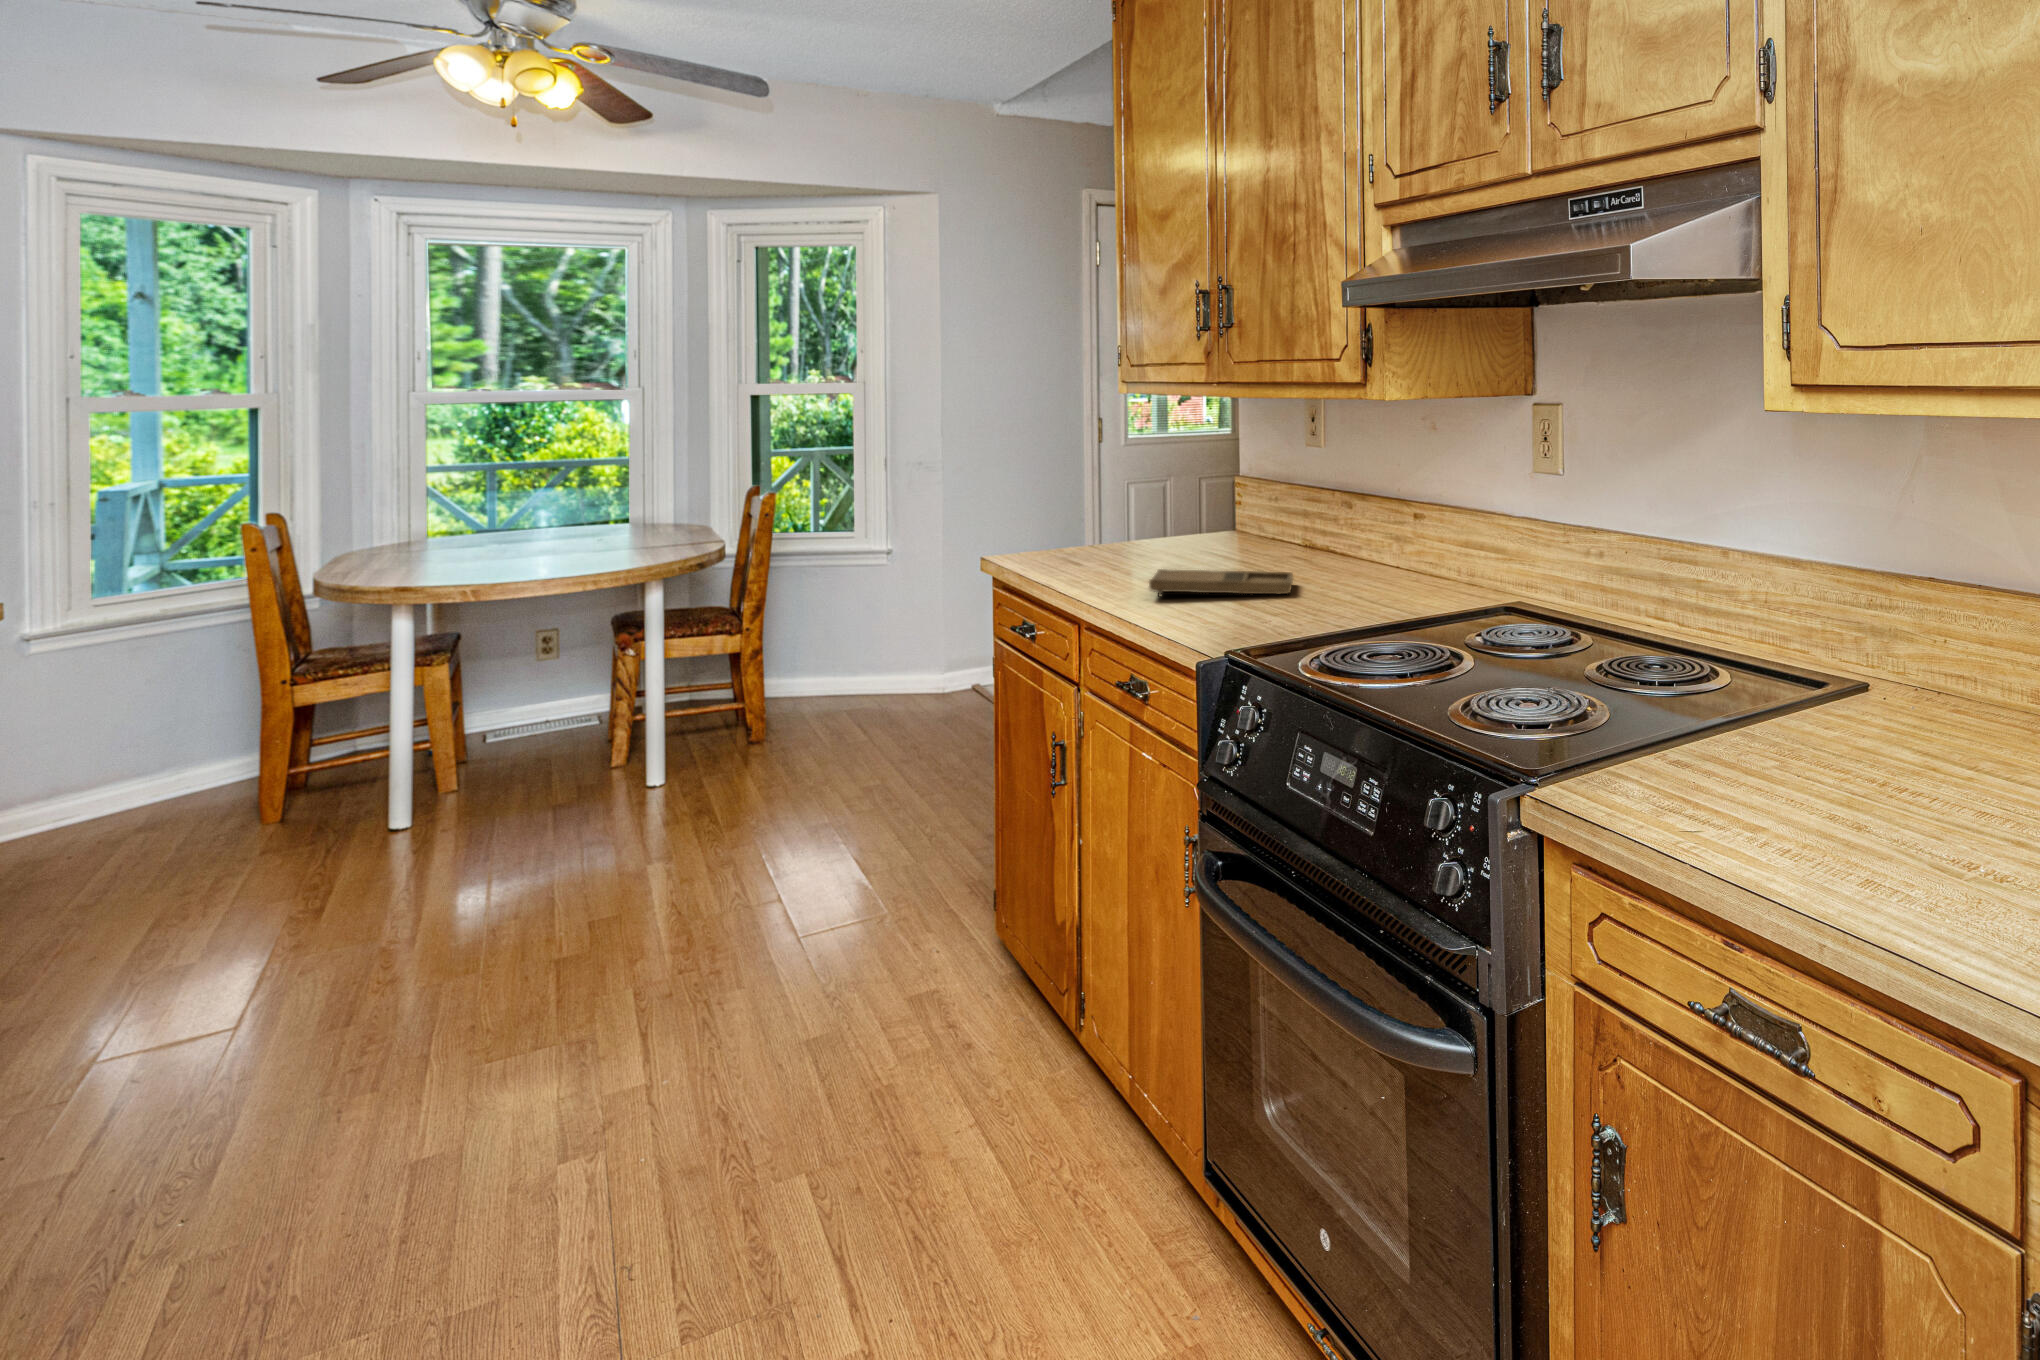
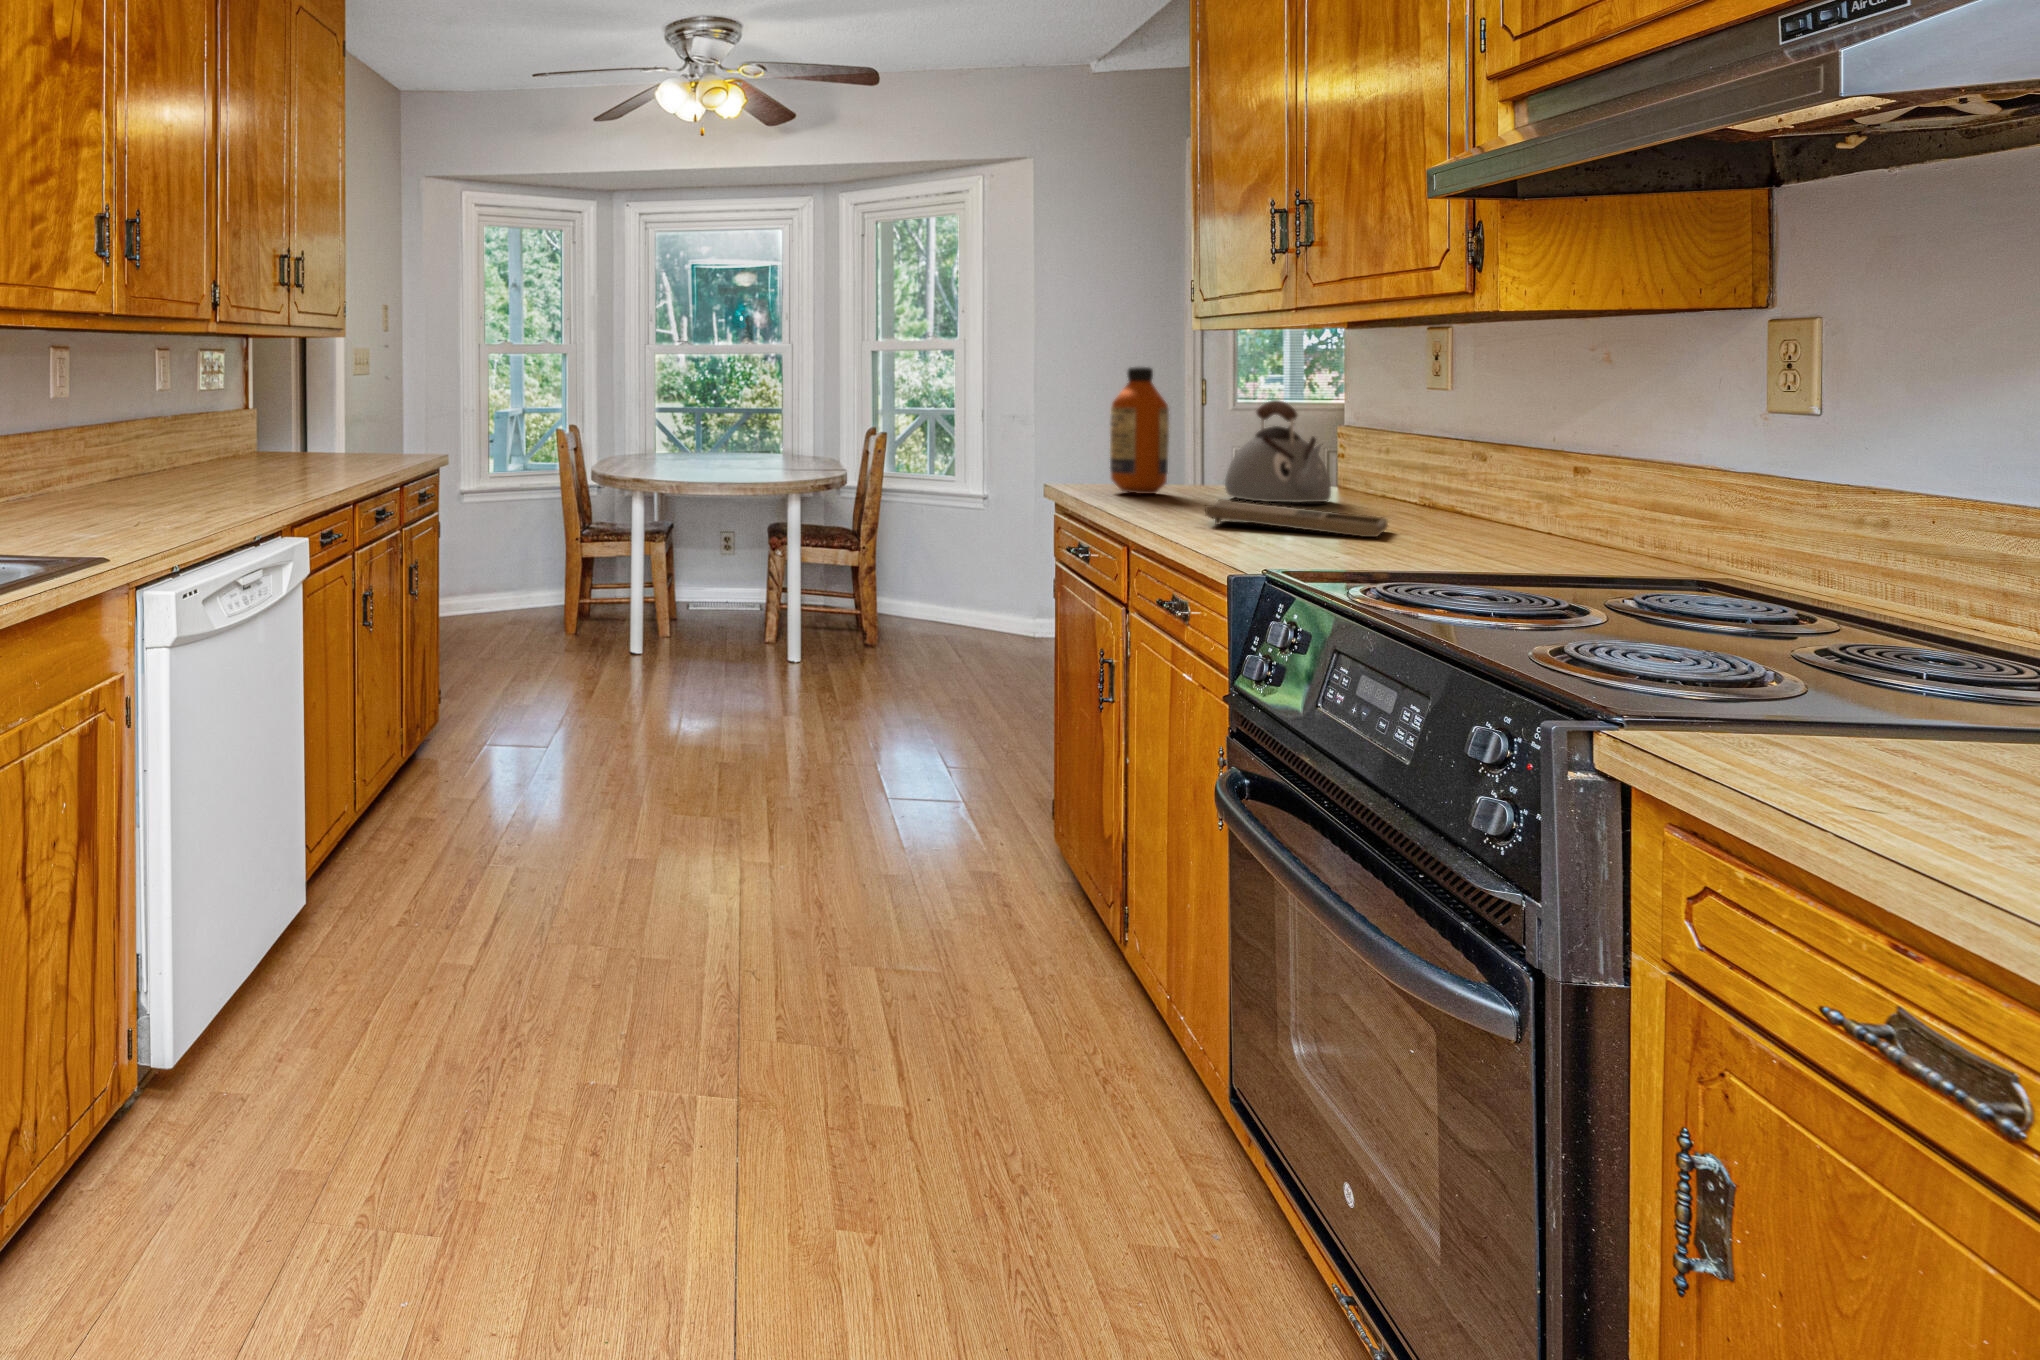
bottle: none [1046,435,1101,563] -> present [1110,367,1169,494]
kettle: none [1151,463,1238,560] -> present [1225,400,1331,503]

